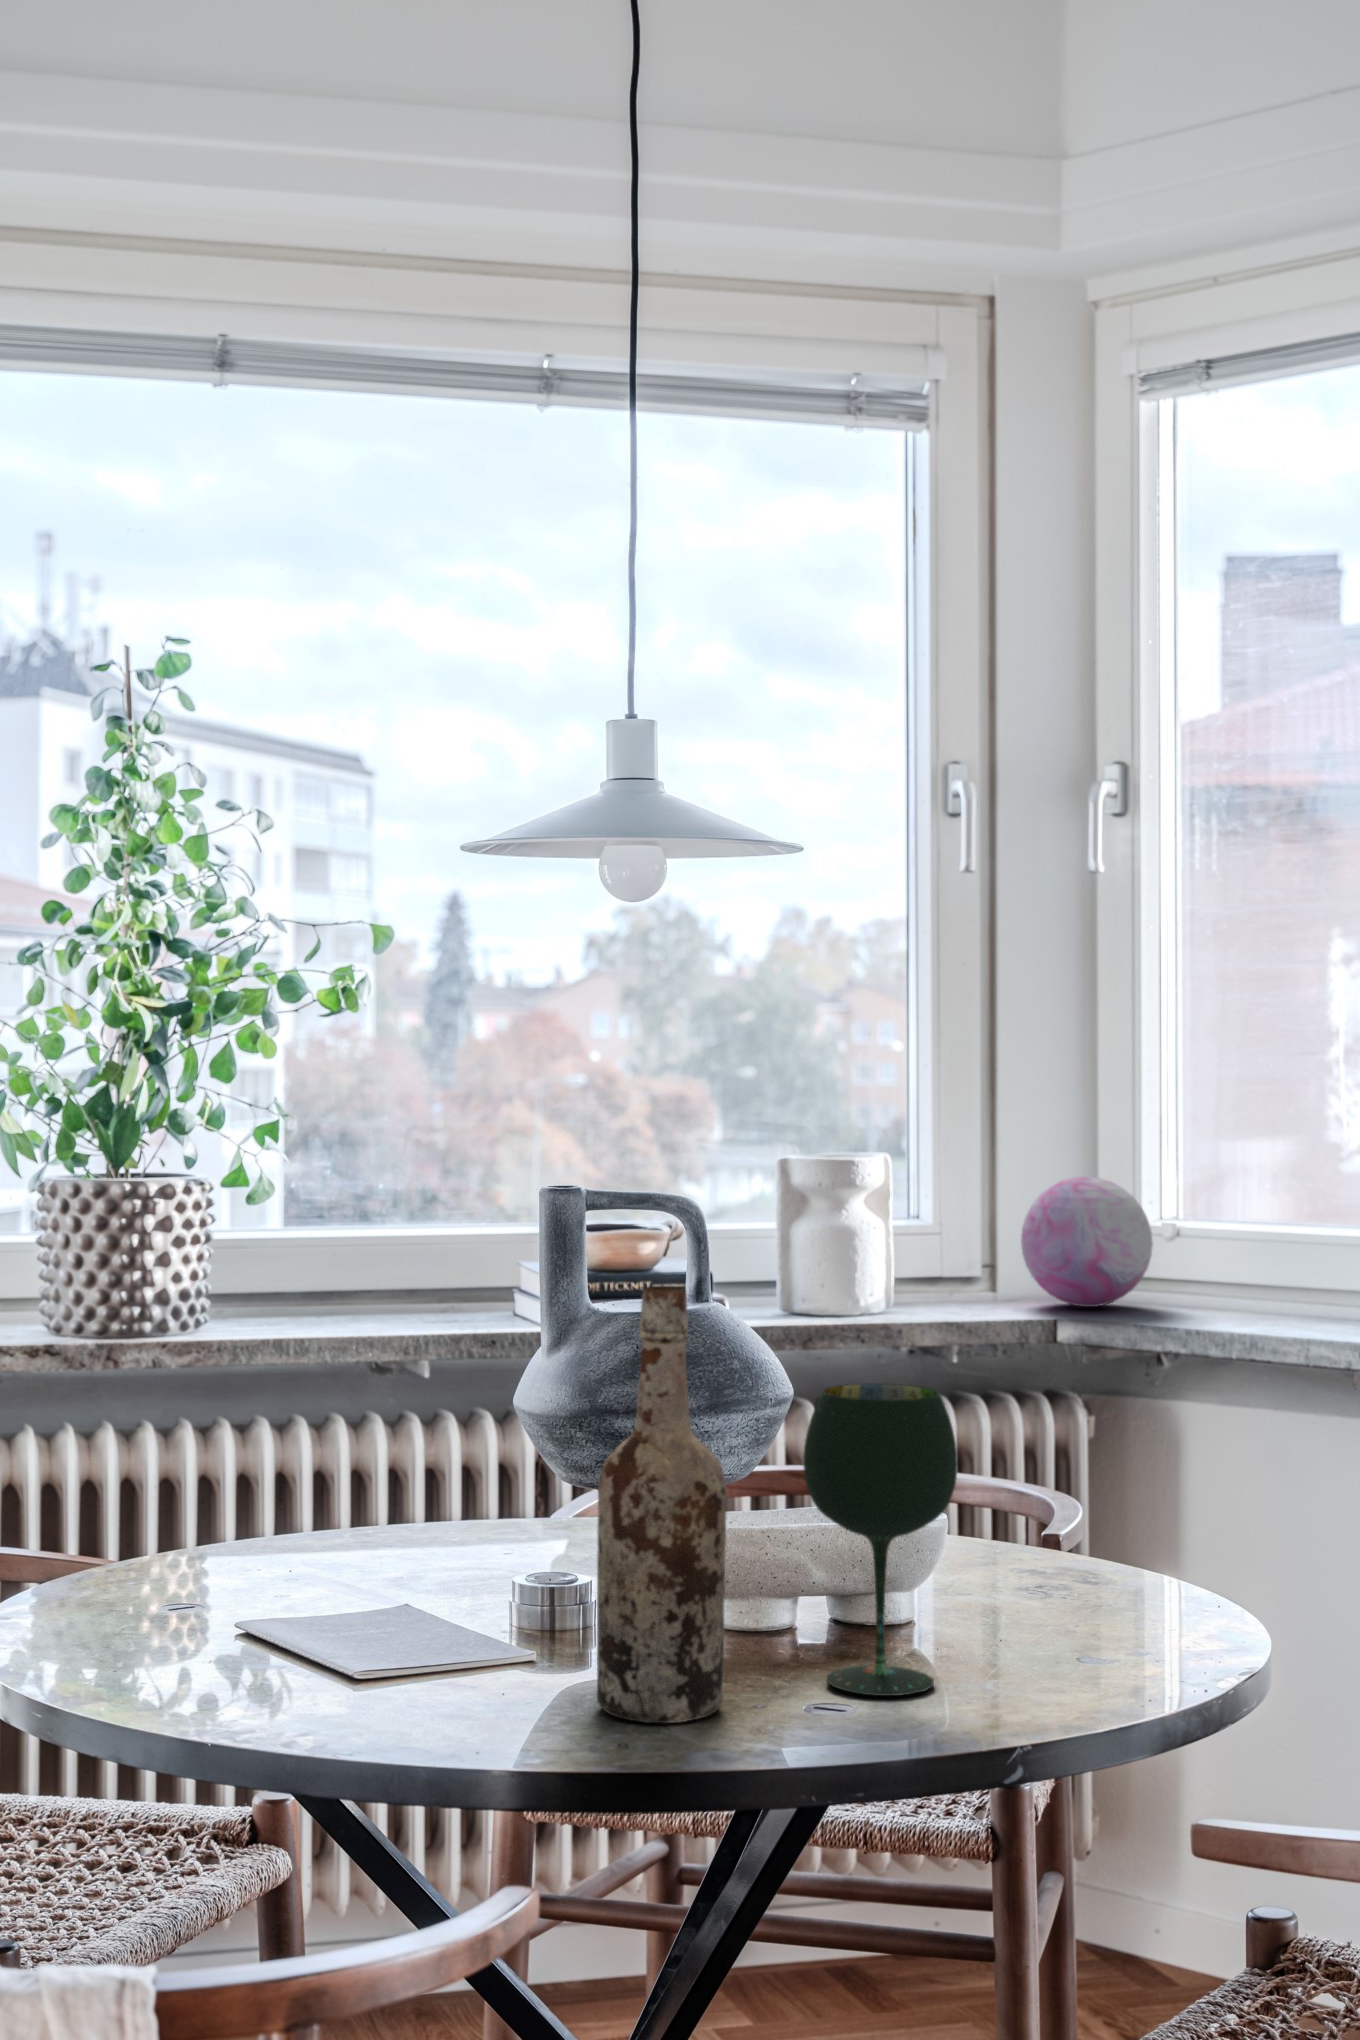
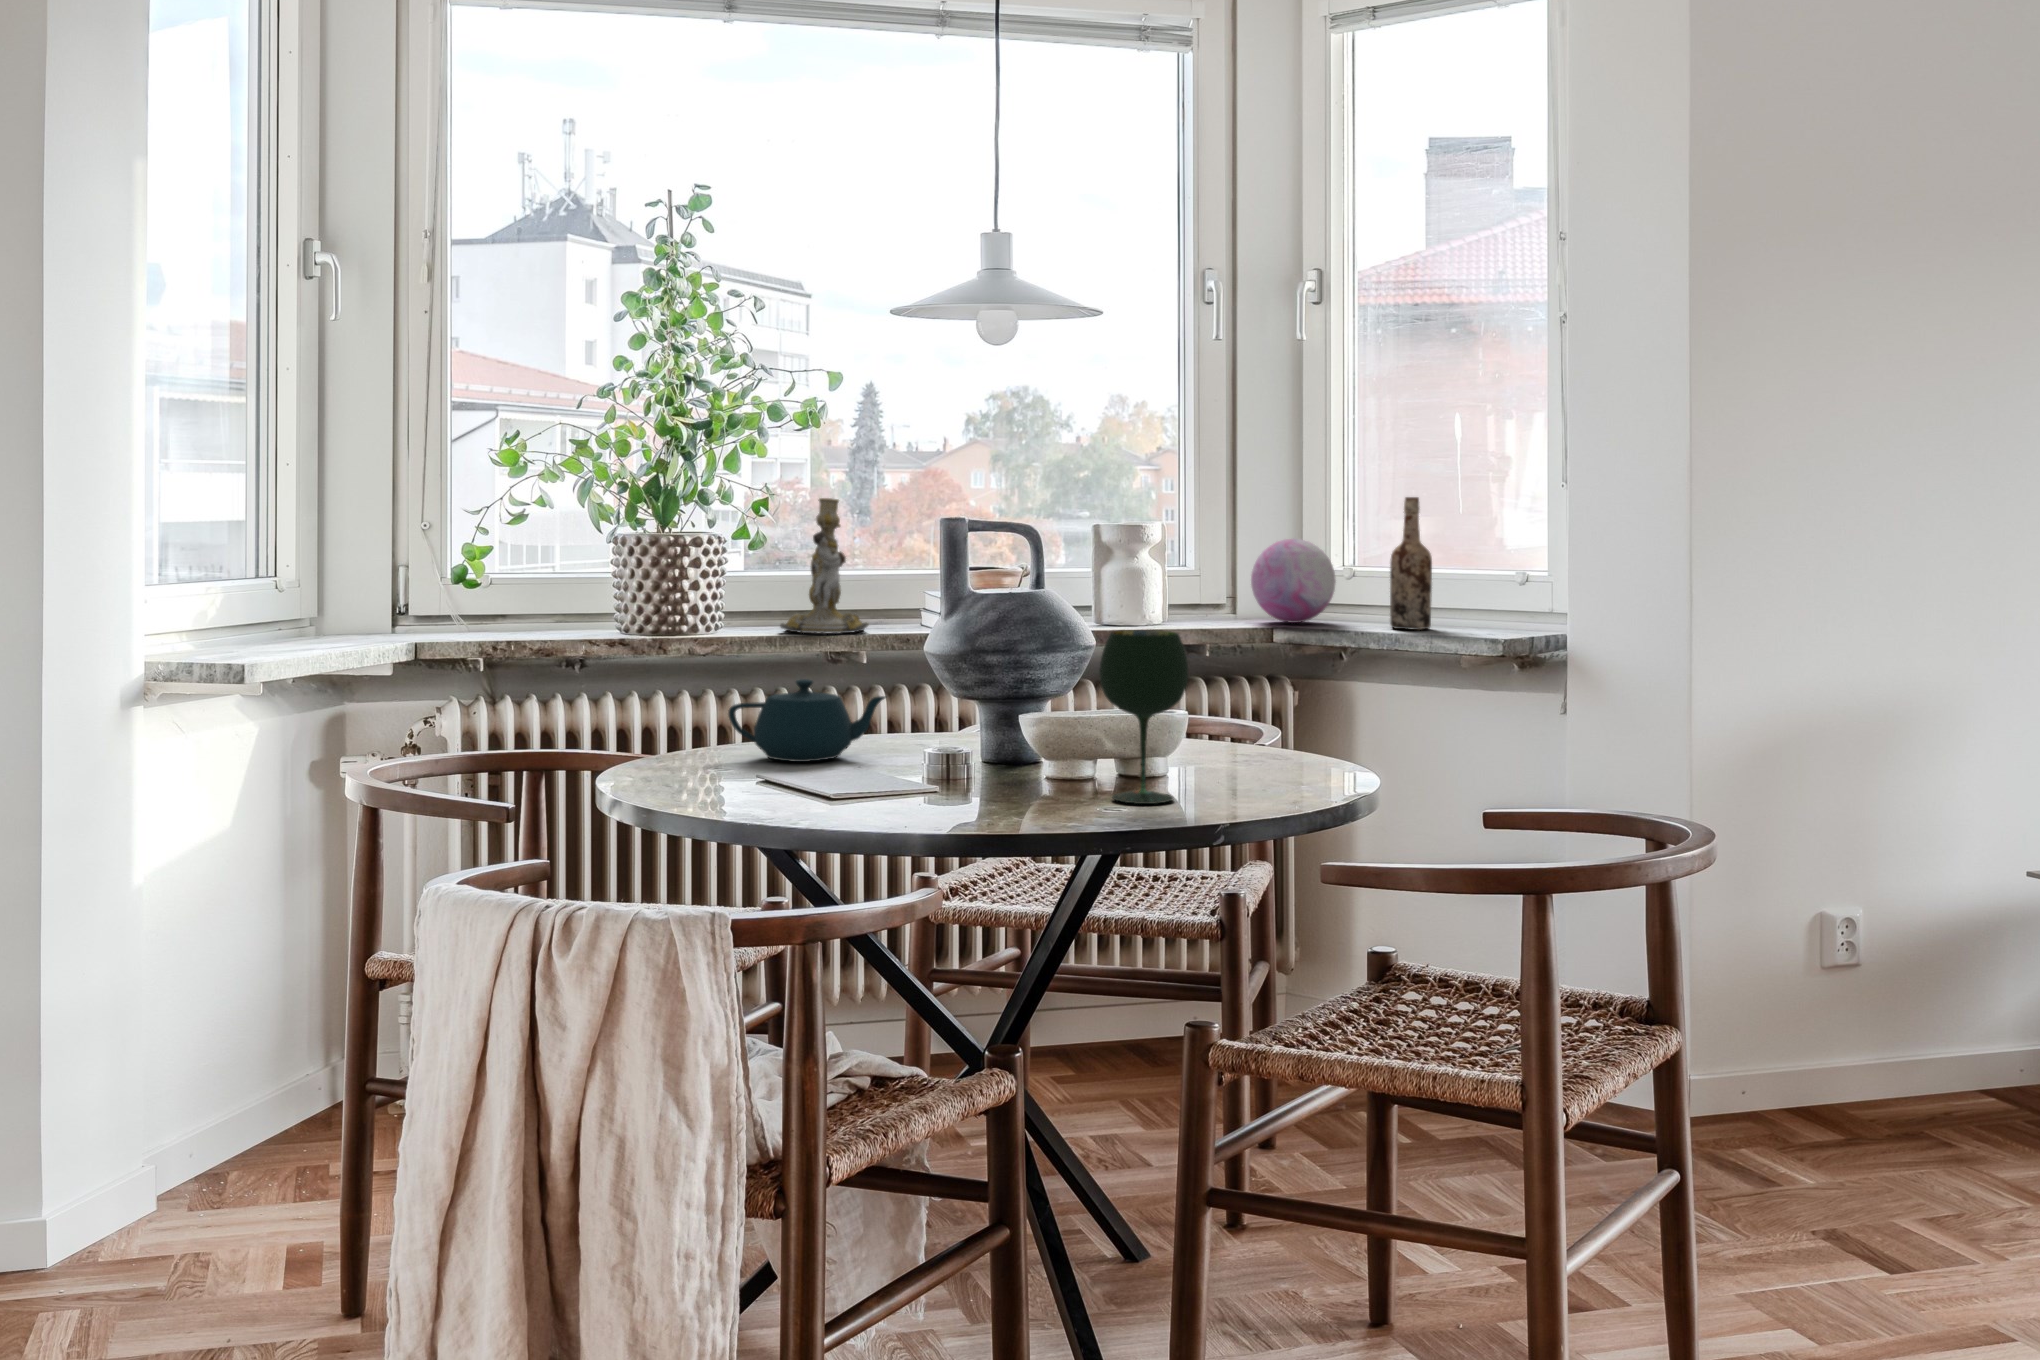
candlestick: none [295,1119,433,1331] -> present [780,498,869,634]
wine bottle: present [597,1286,727,1723] -> present [1390,497,1432,630]
teapot: none [187,1441,449,1582] -> present [728,679,886,762]

